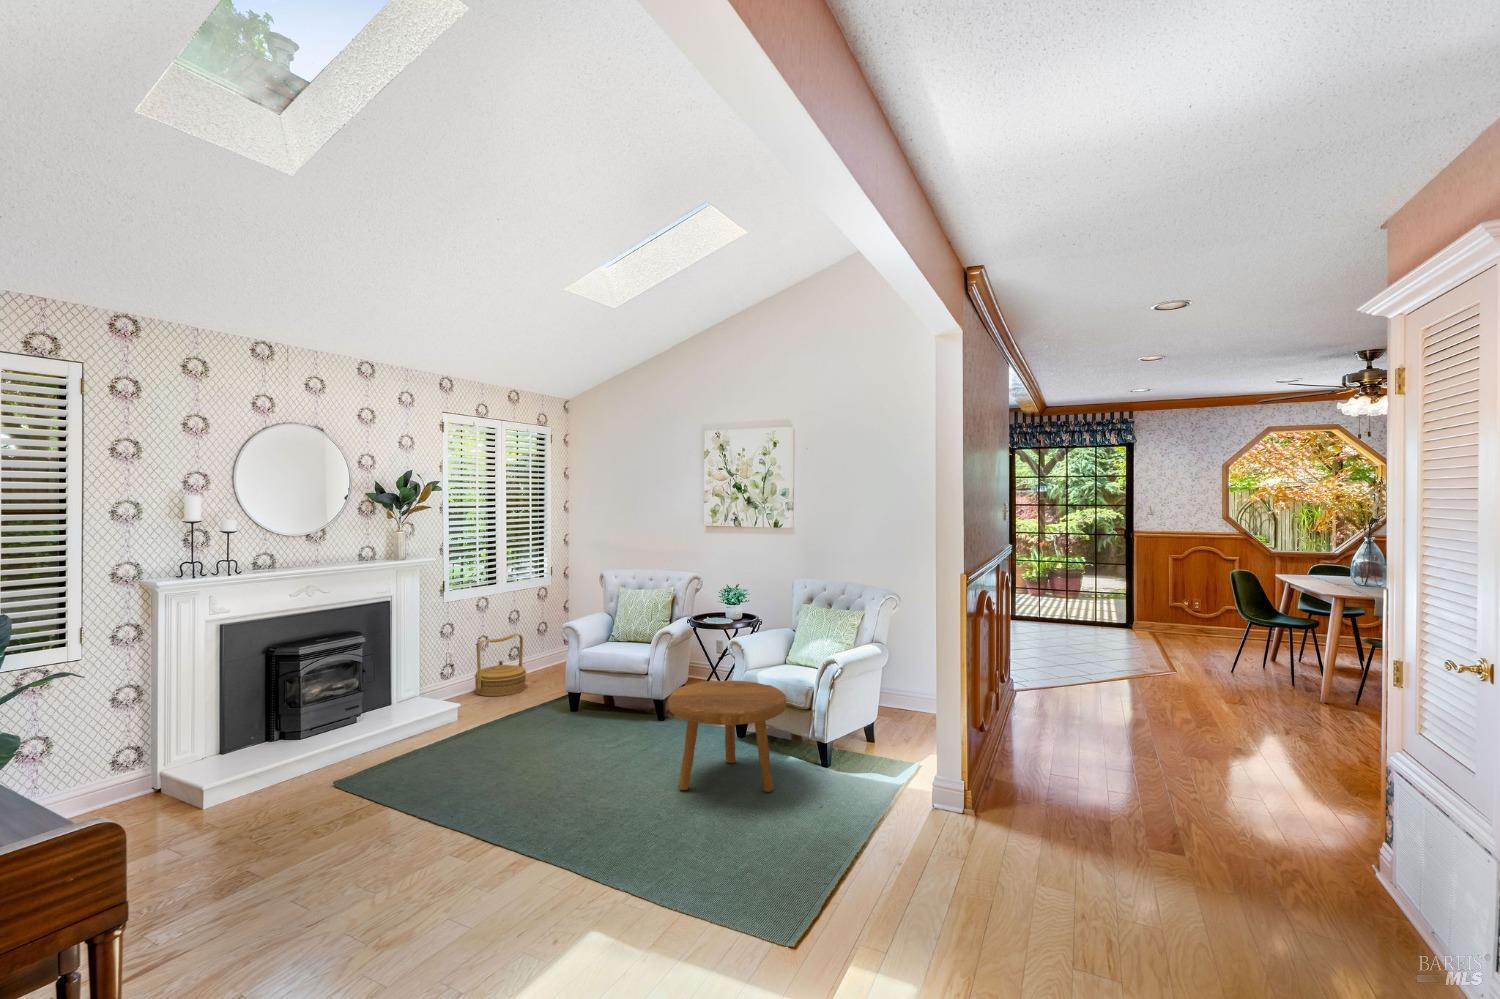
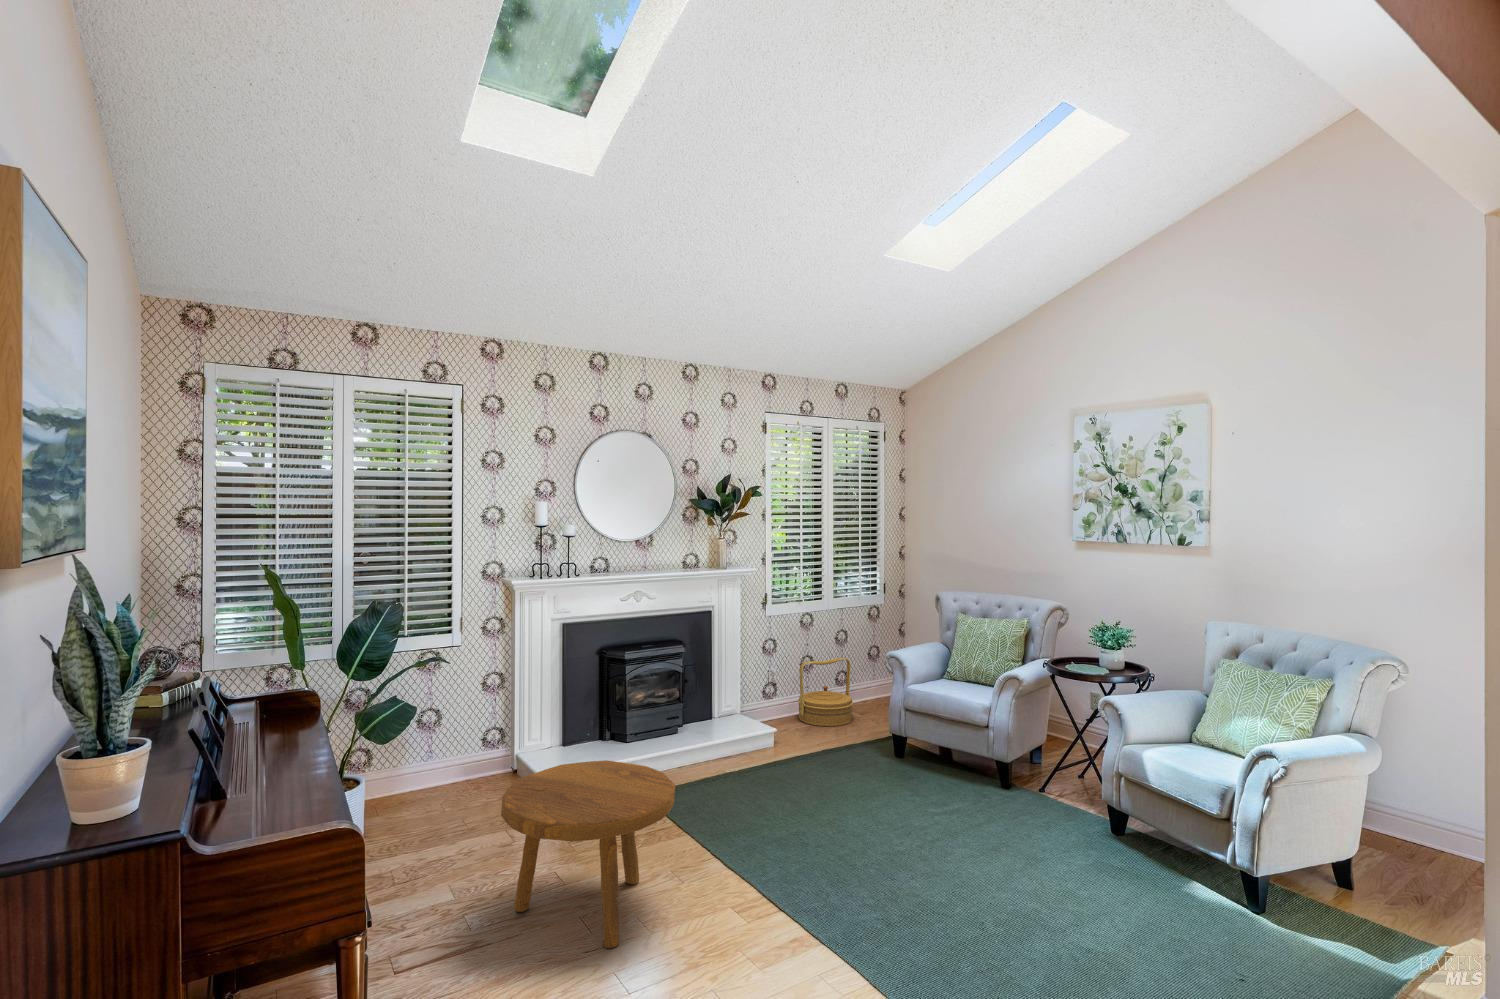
footstool: present [668,681,786,792] -> present [501,760,675,948]

